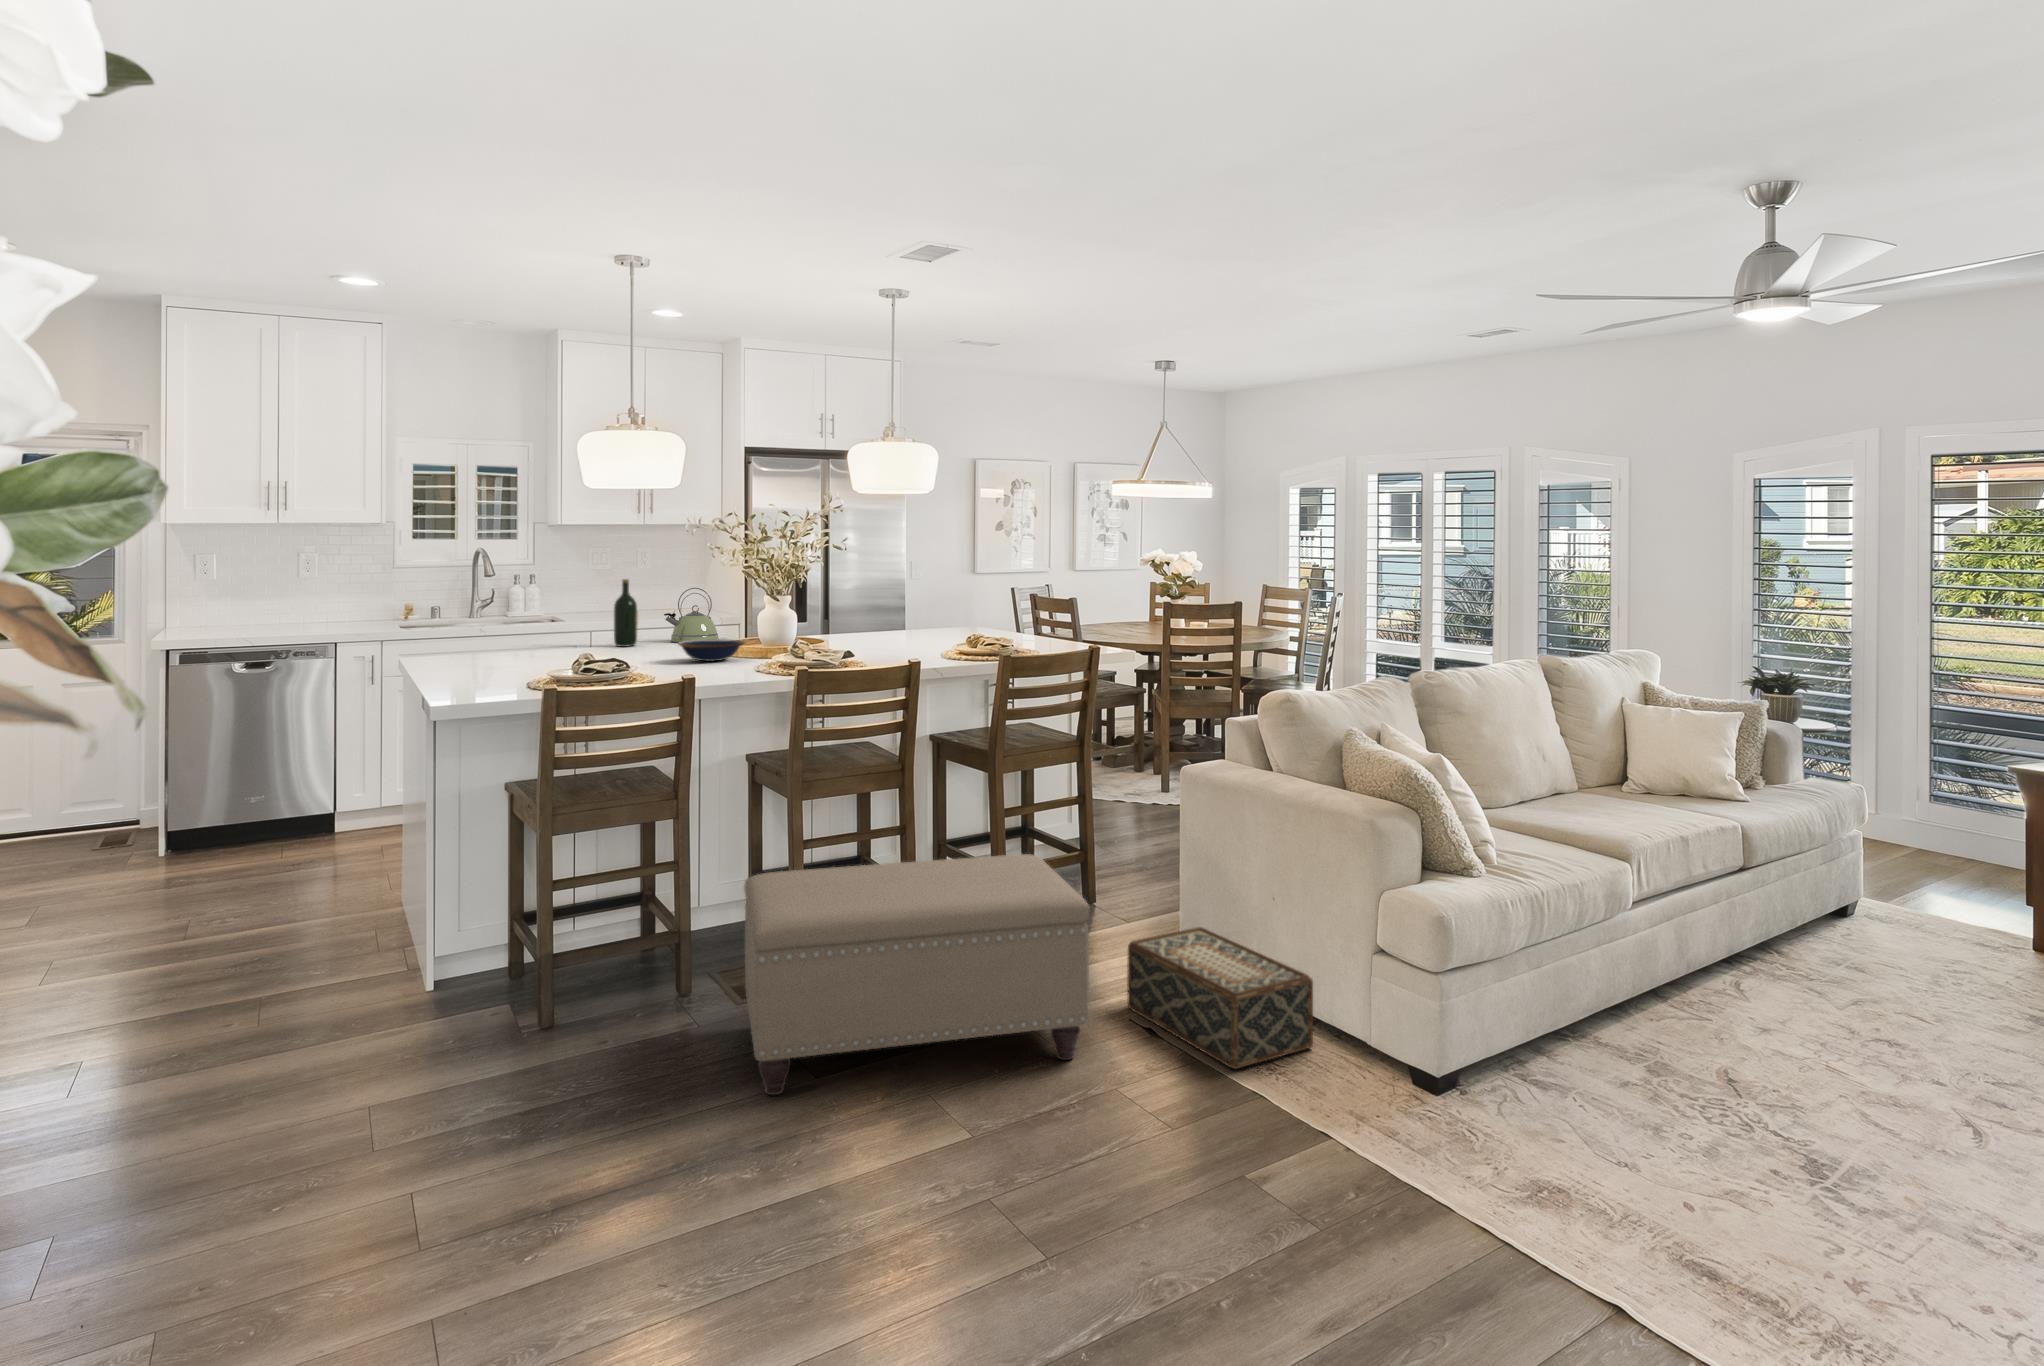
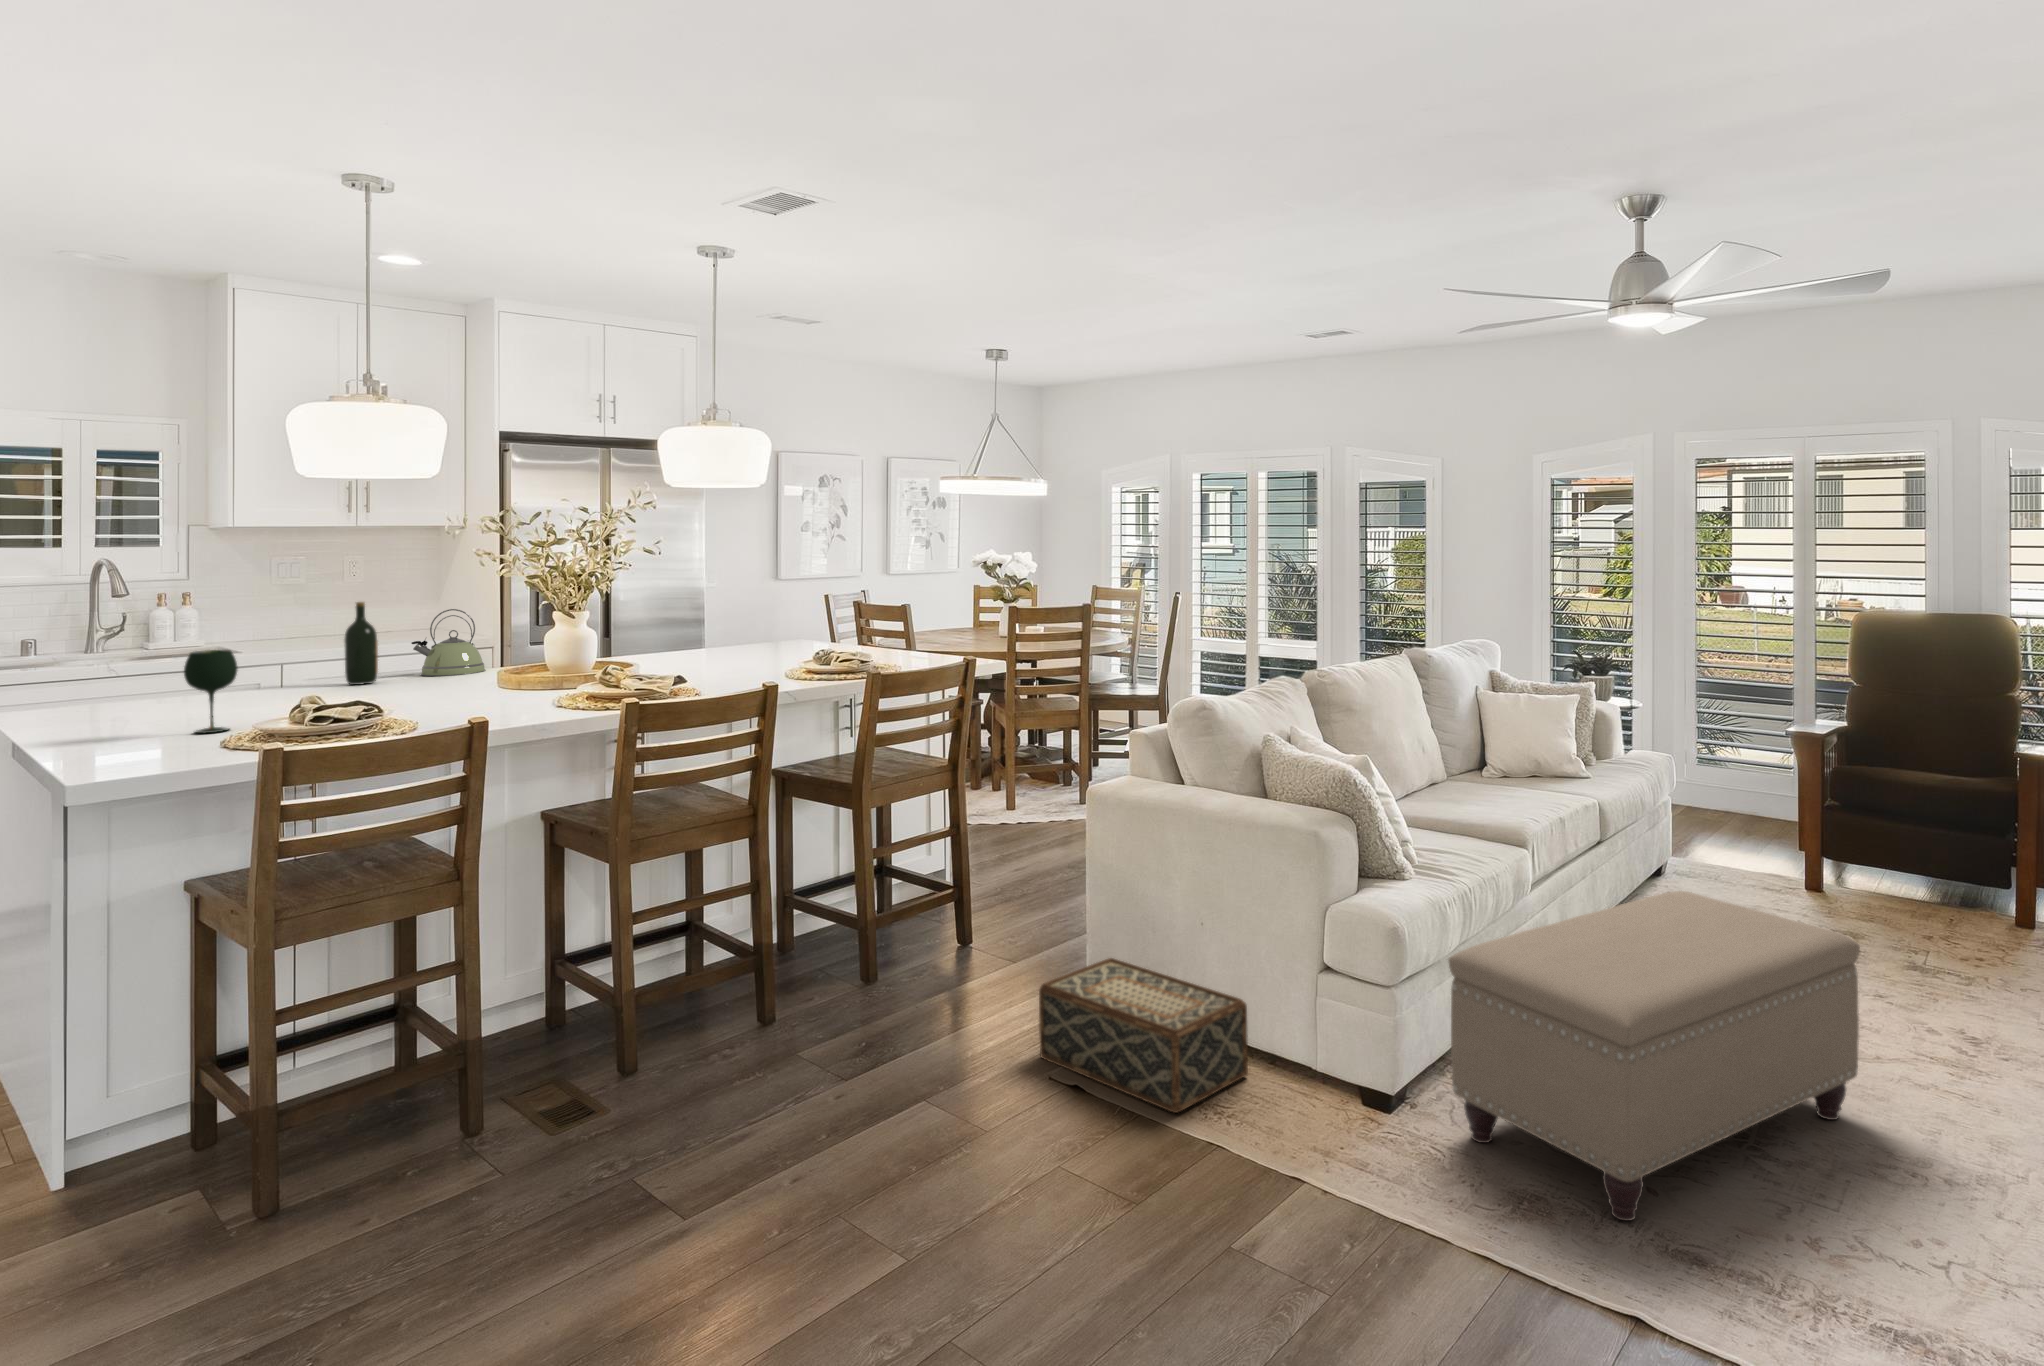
wine glass: none [490,613,527,676] -> present [184,650,237,733]
bowl: present [678,639,744,661] -> none [448,670,536,698]
ottoman: present [744,854,1090,1095] -> present [1449,891,1860,1221]

